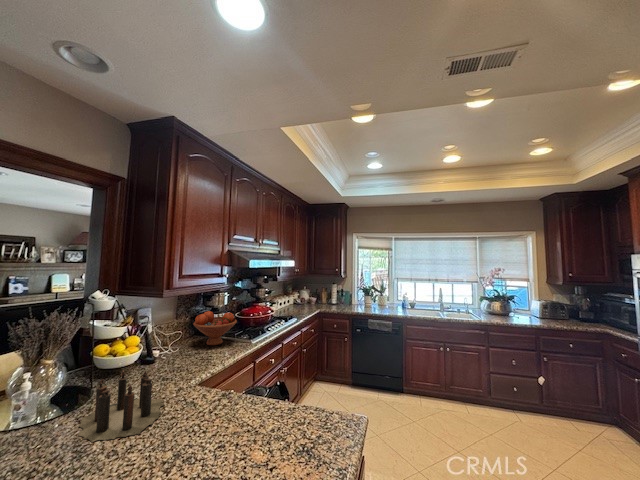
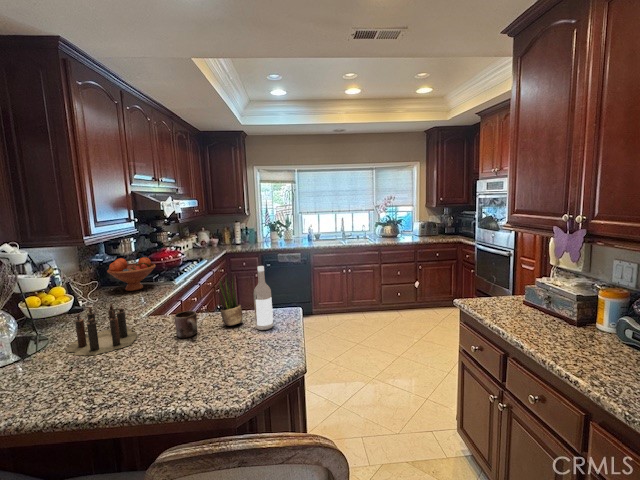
wine bottle: none [290,353,316,455] -> present [254,266,273,330]
potted plant: none [253,357,281,431] -> present [219,276,242,326]
mug: none [192,397,221,439] -> present [174,311,197,338]

